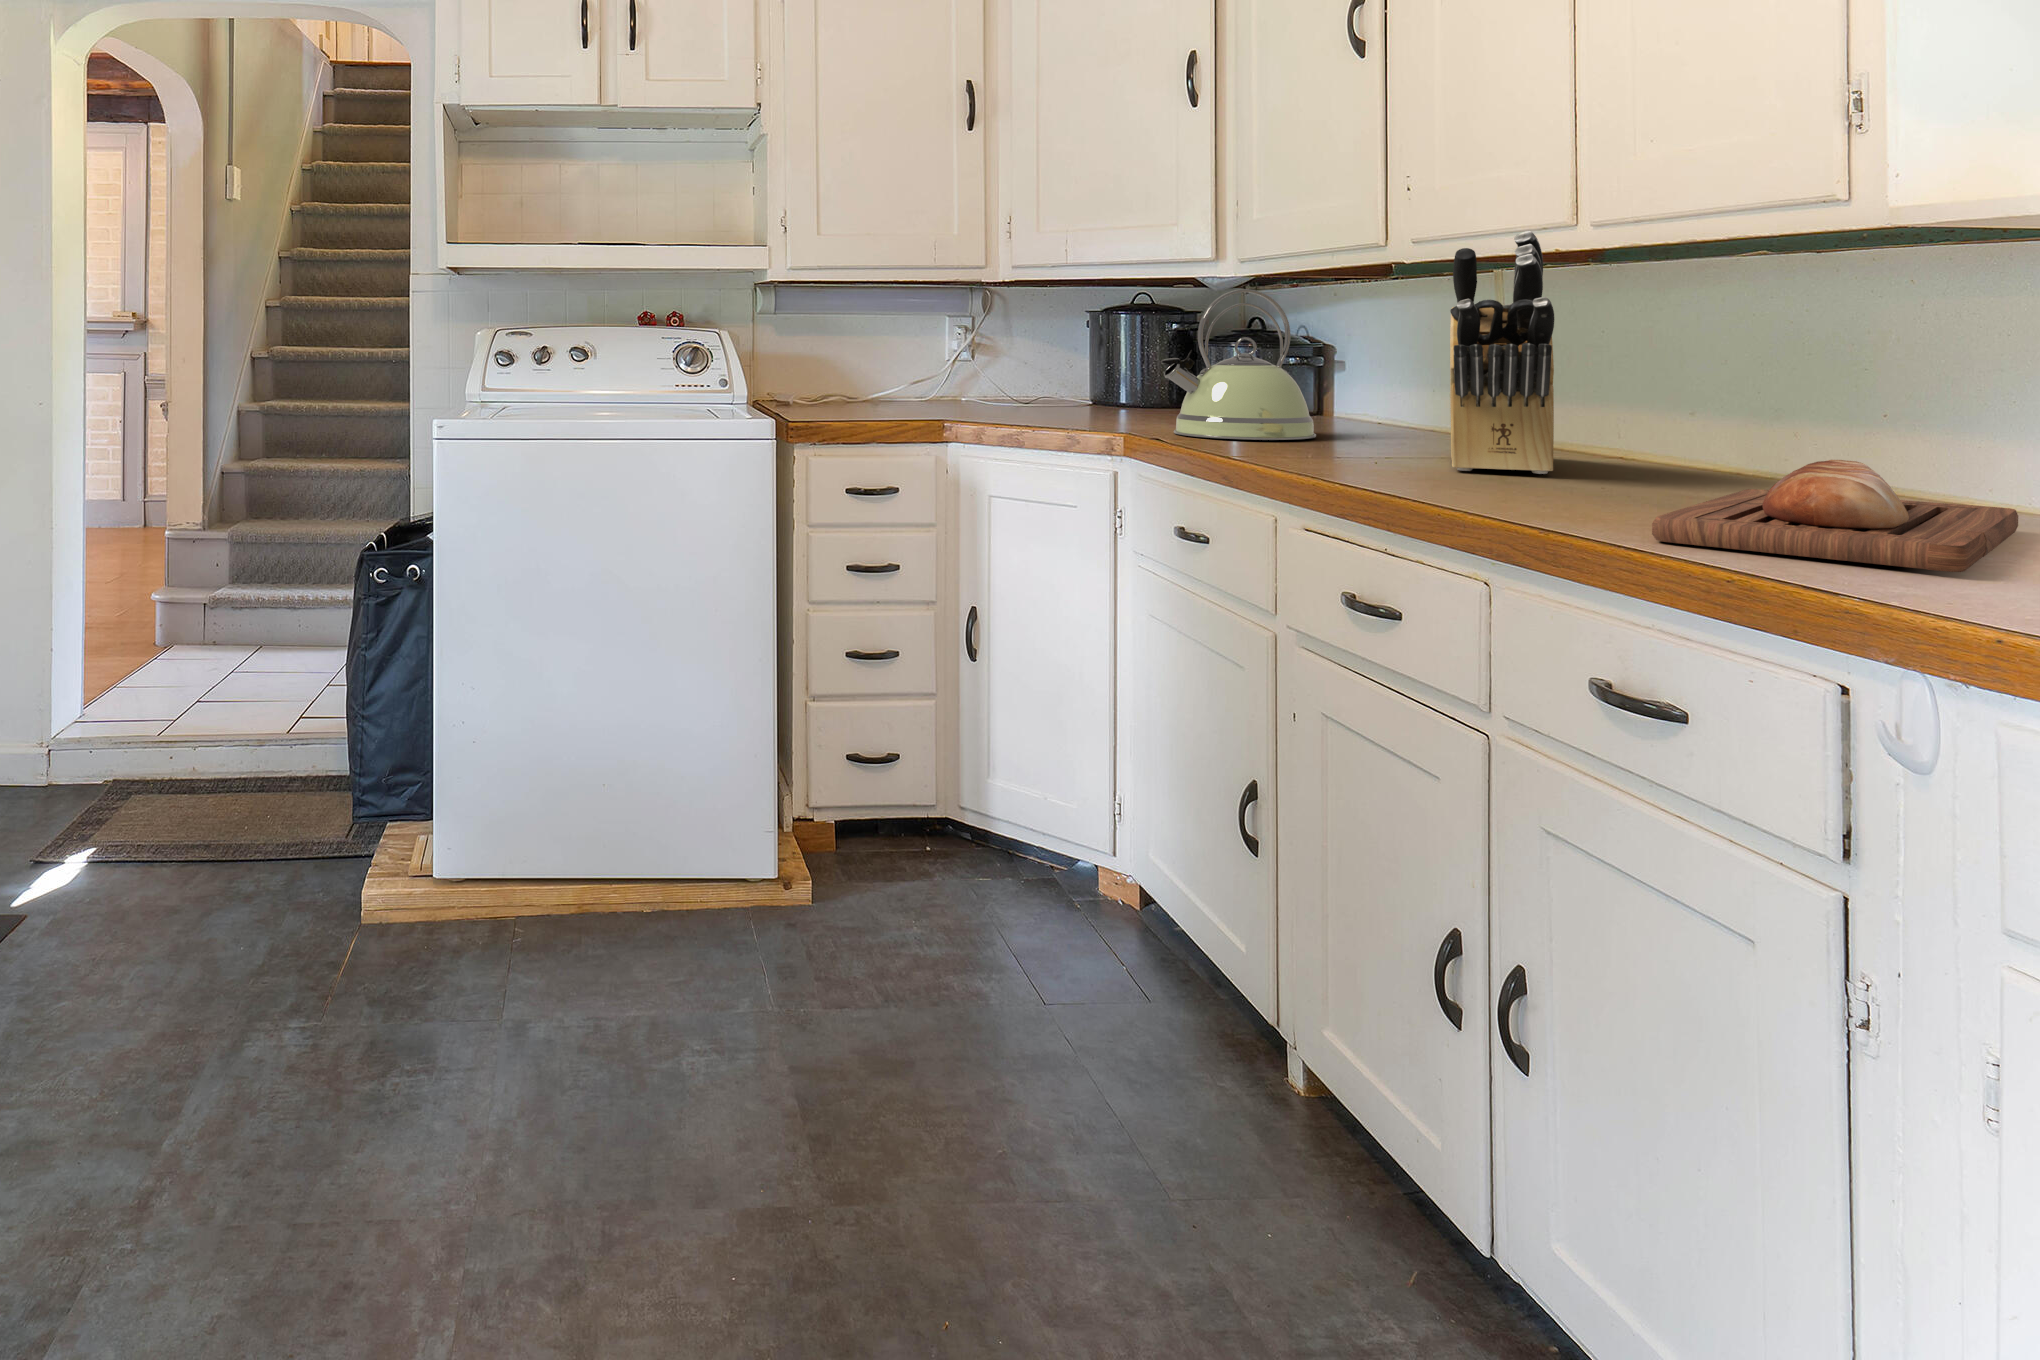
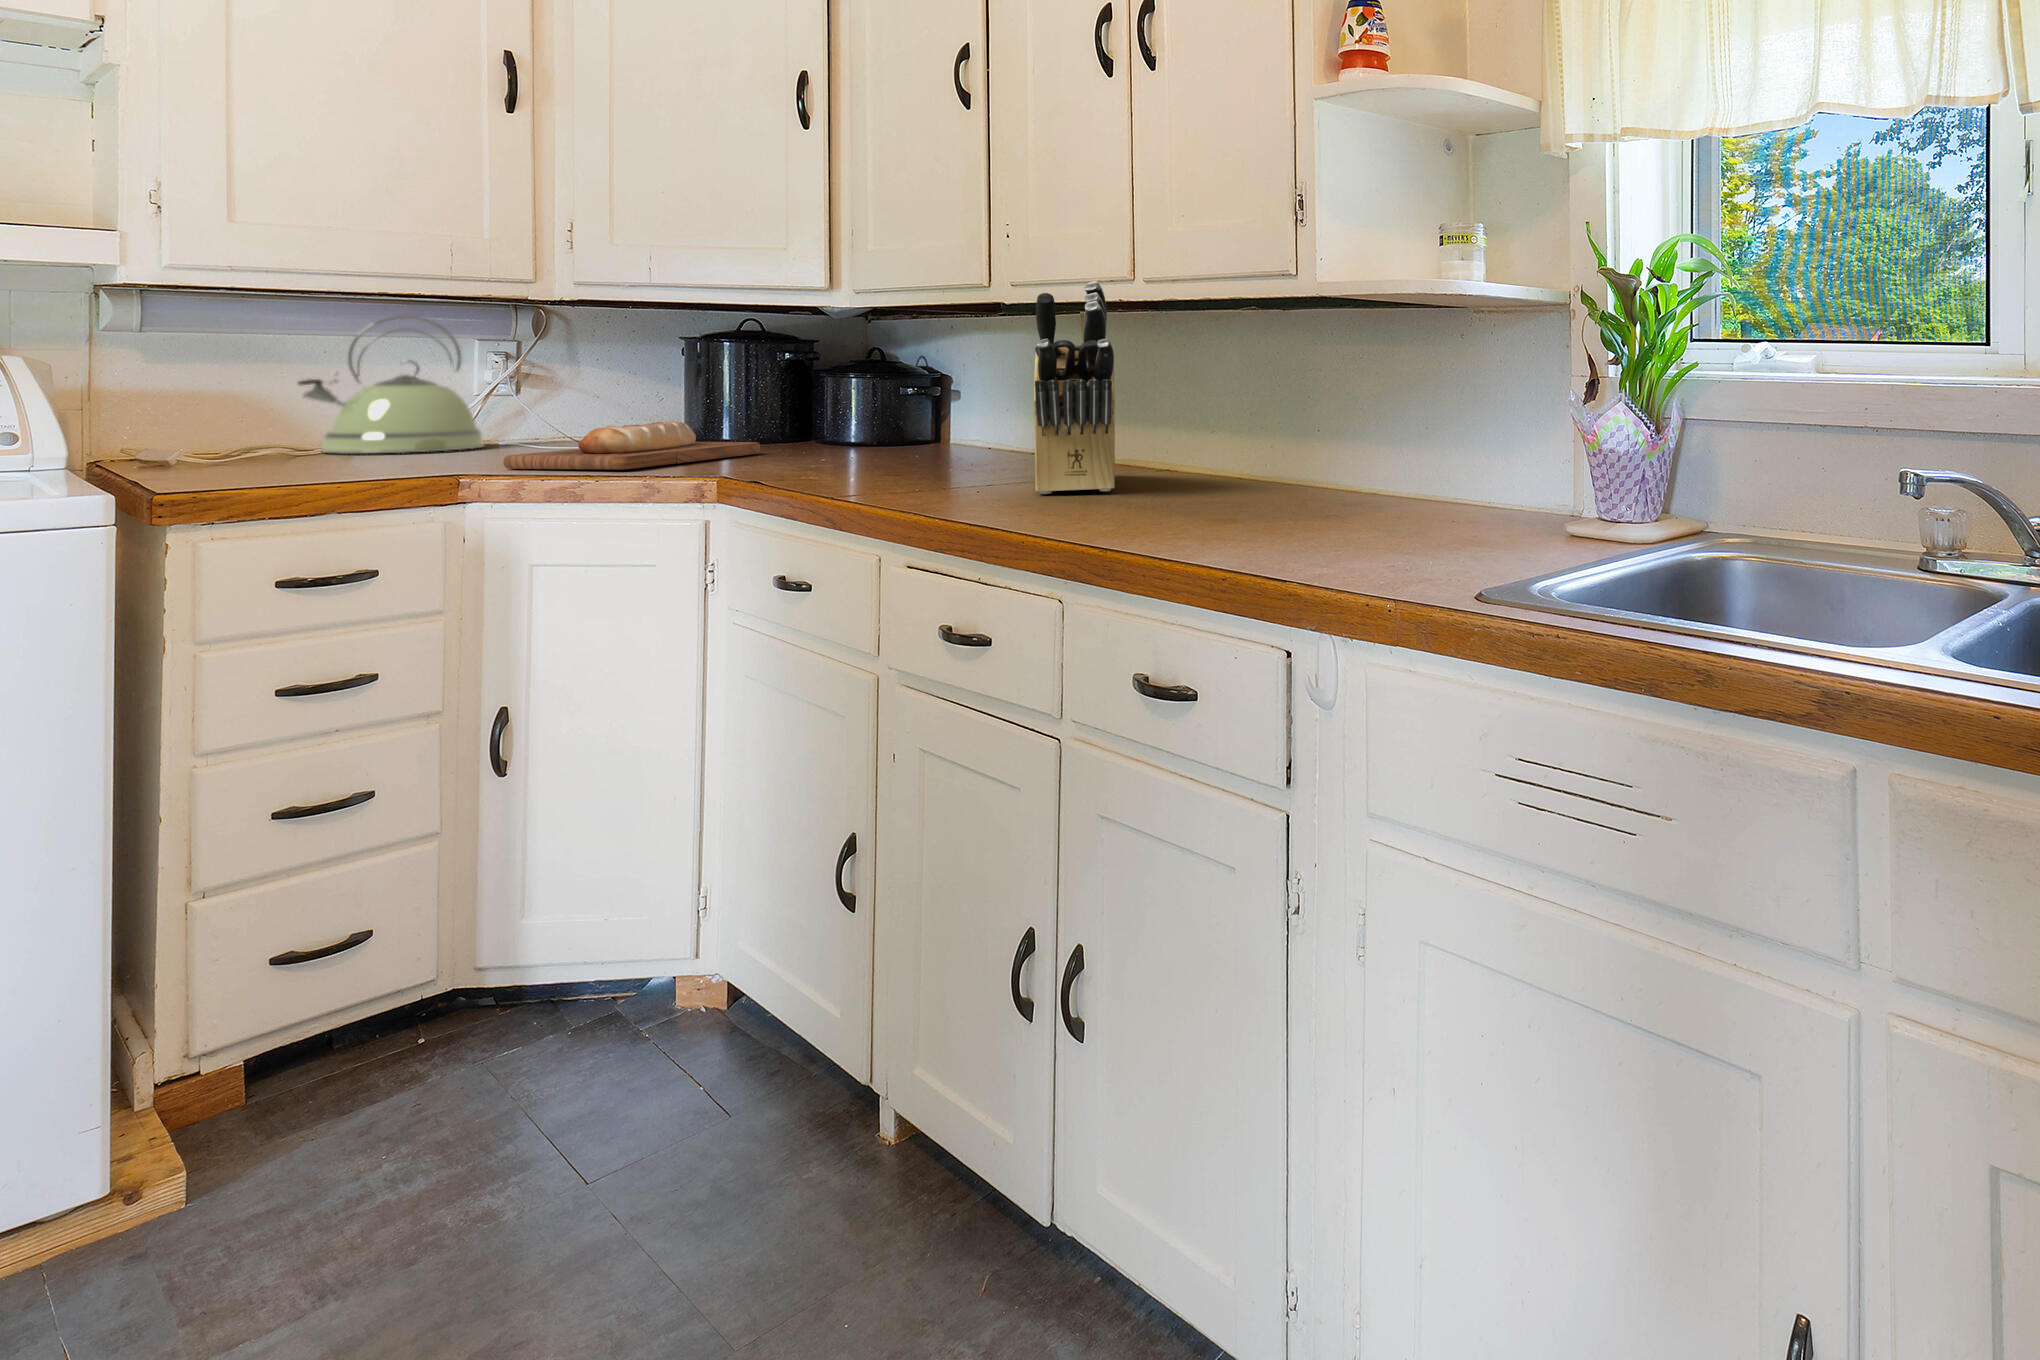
kettle: present [1161,289,1316,440] -> present [298,316,483,454]
bread loaf: present [1652,460,2018,572] -> present [503,422,760,469]

